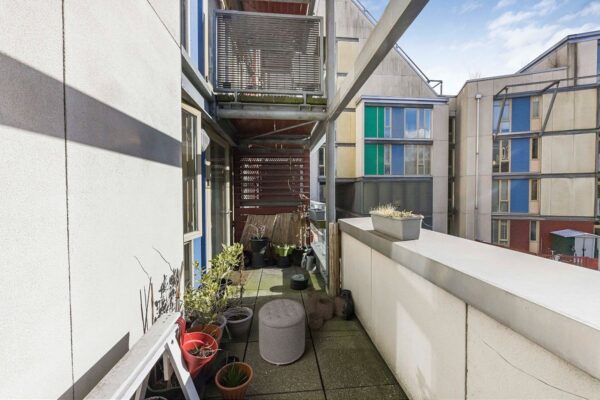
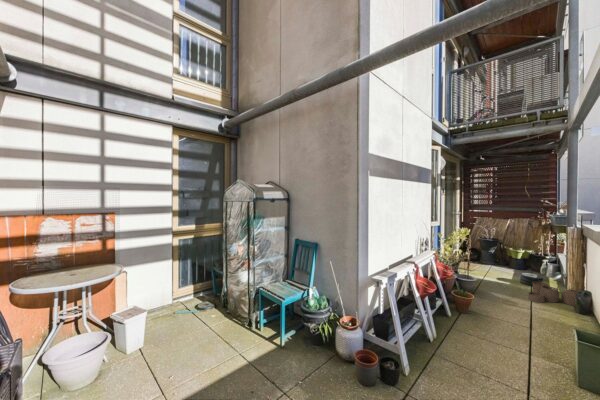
ottoman: present [259,299,305,365] -> none [482,270,520,305]

